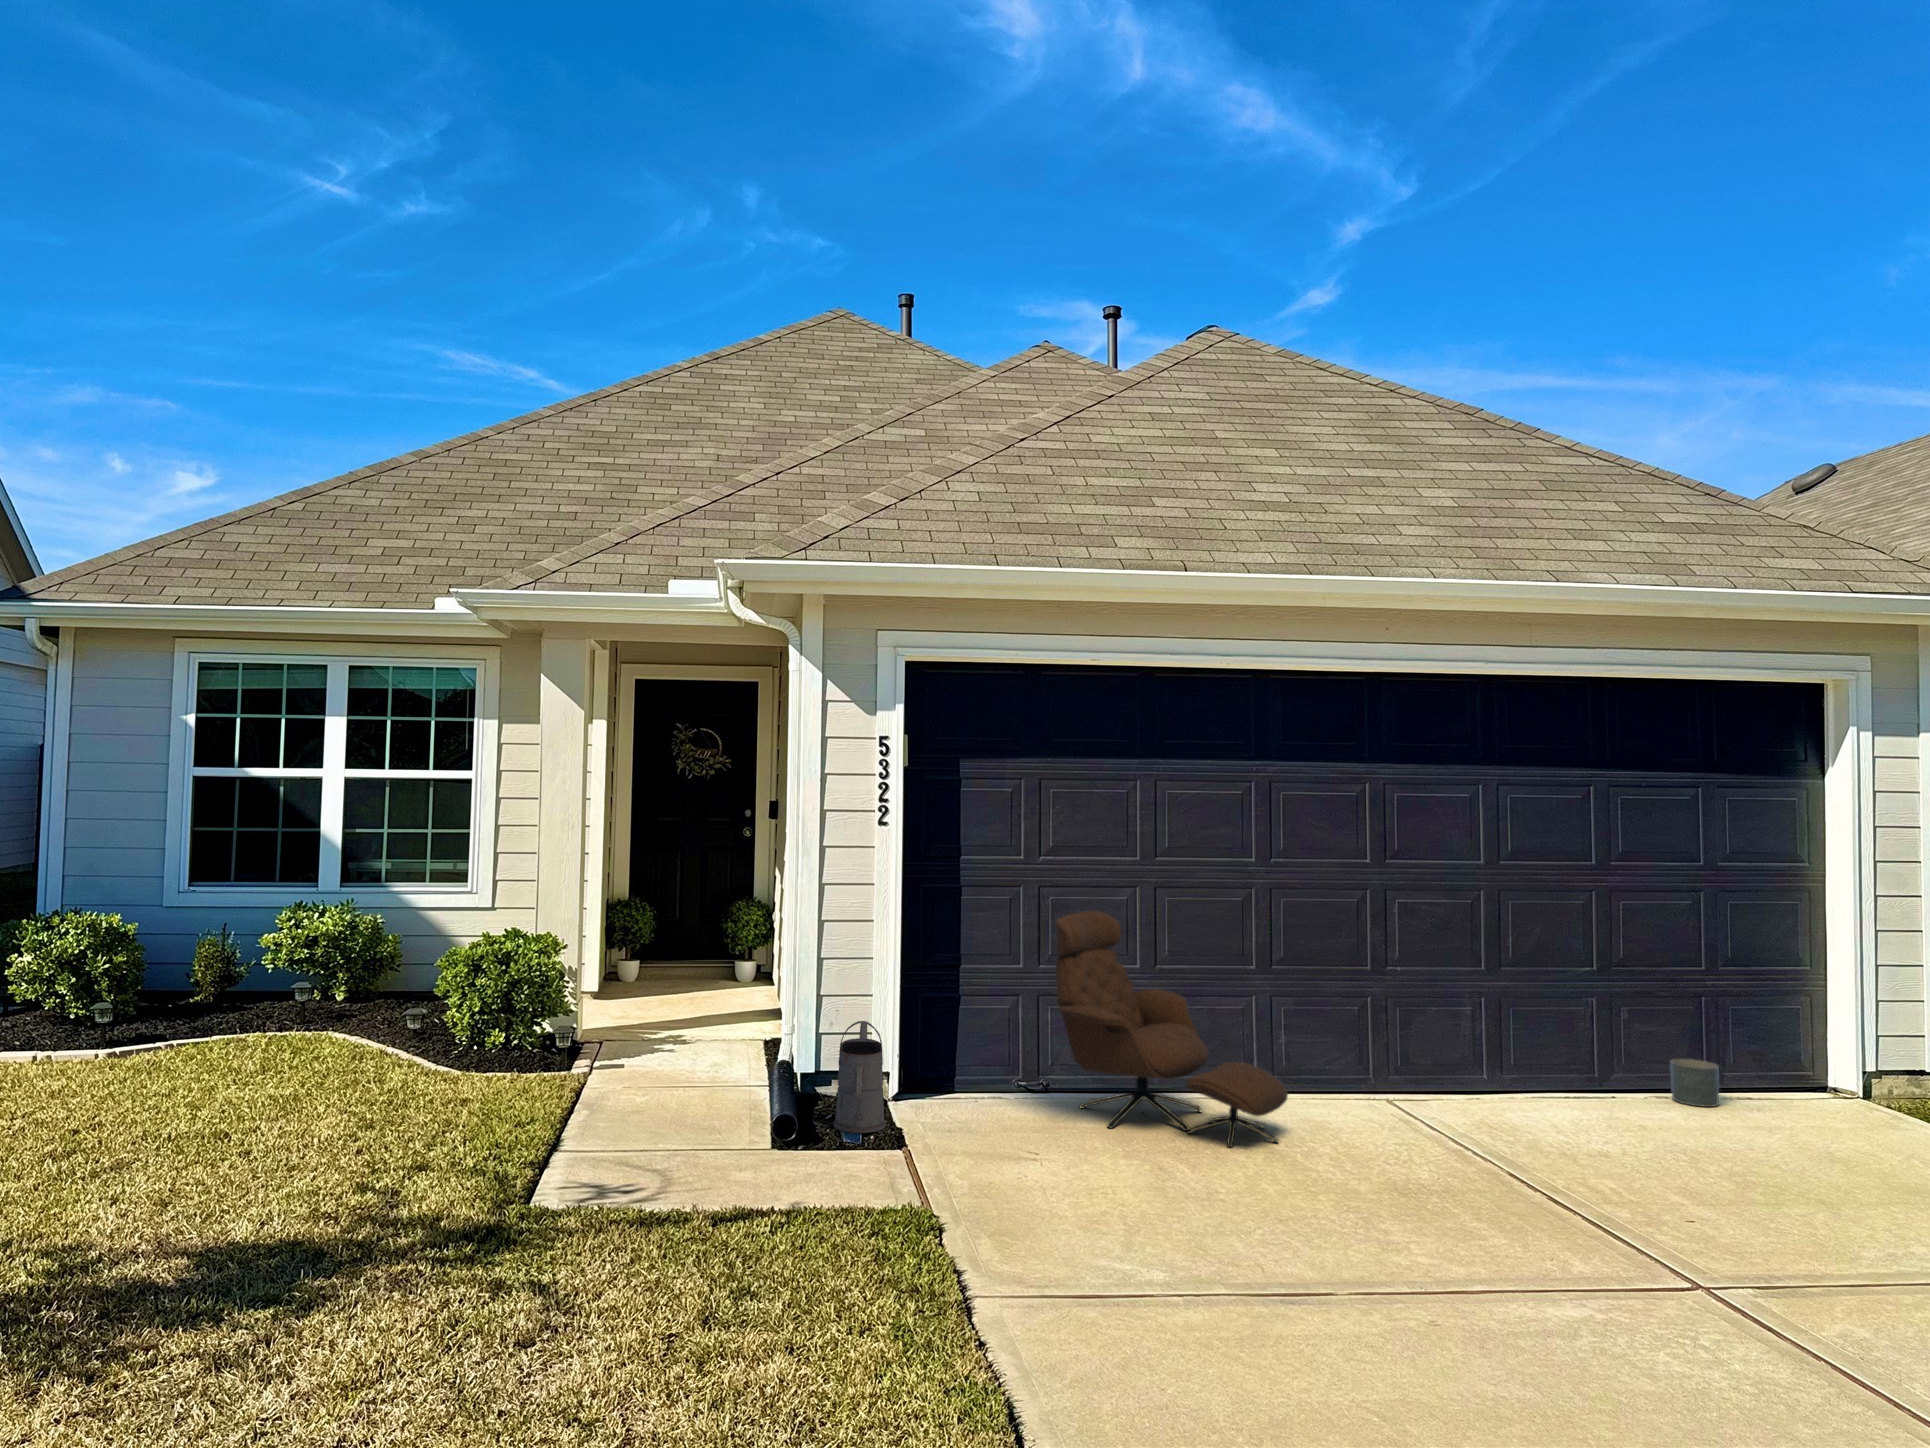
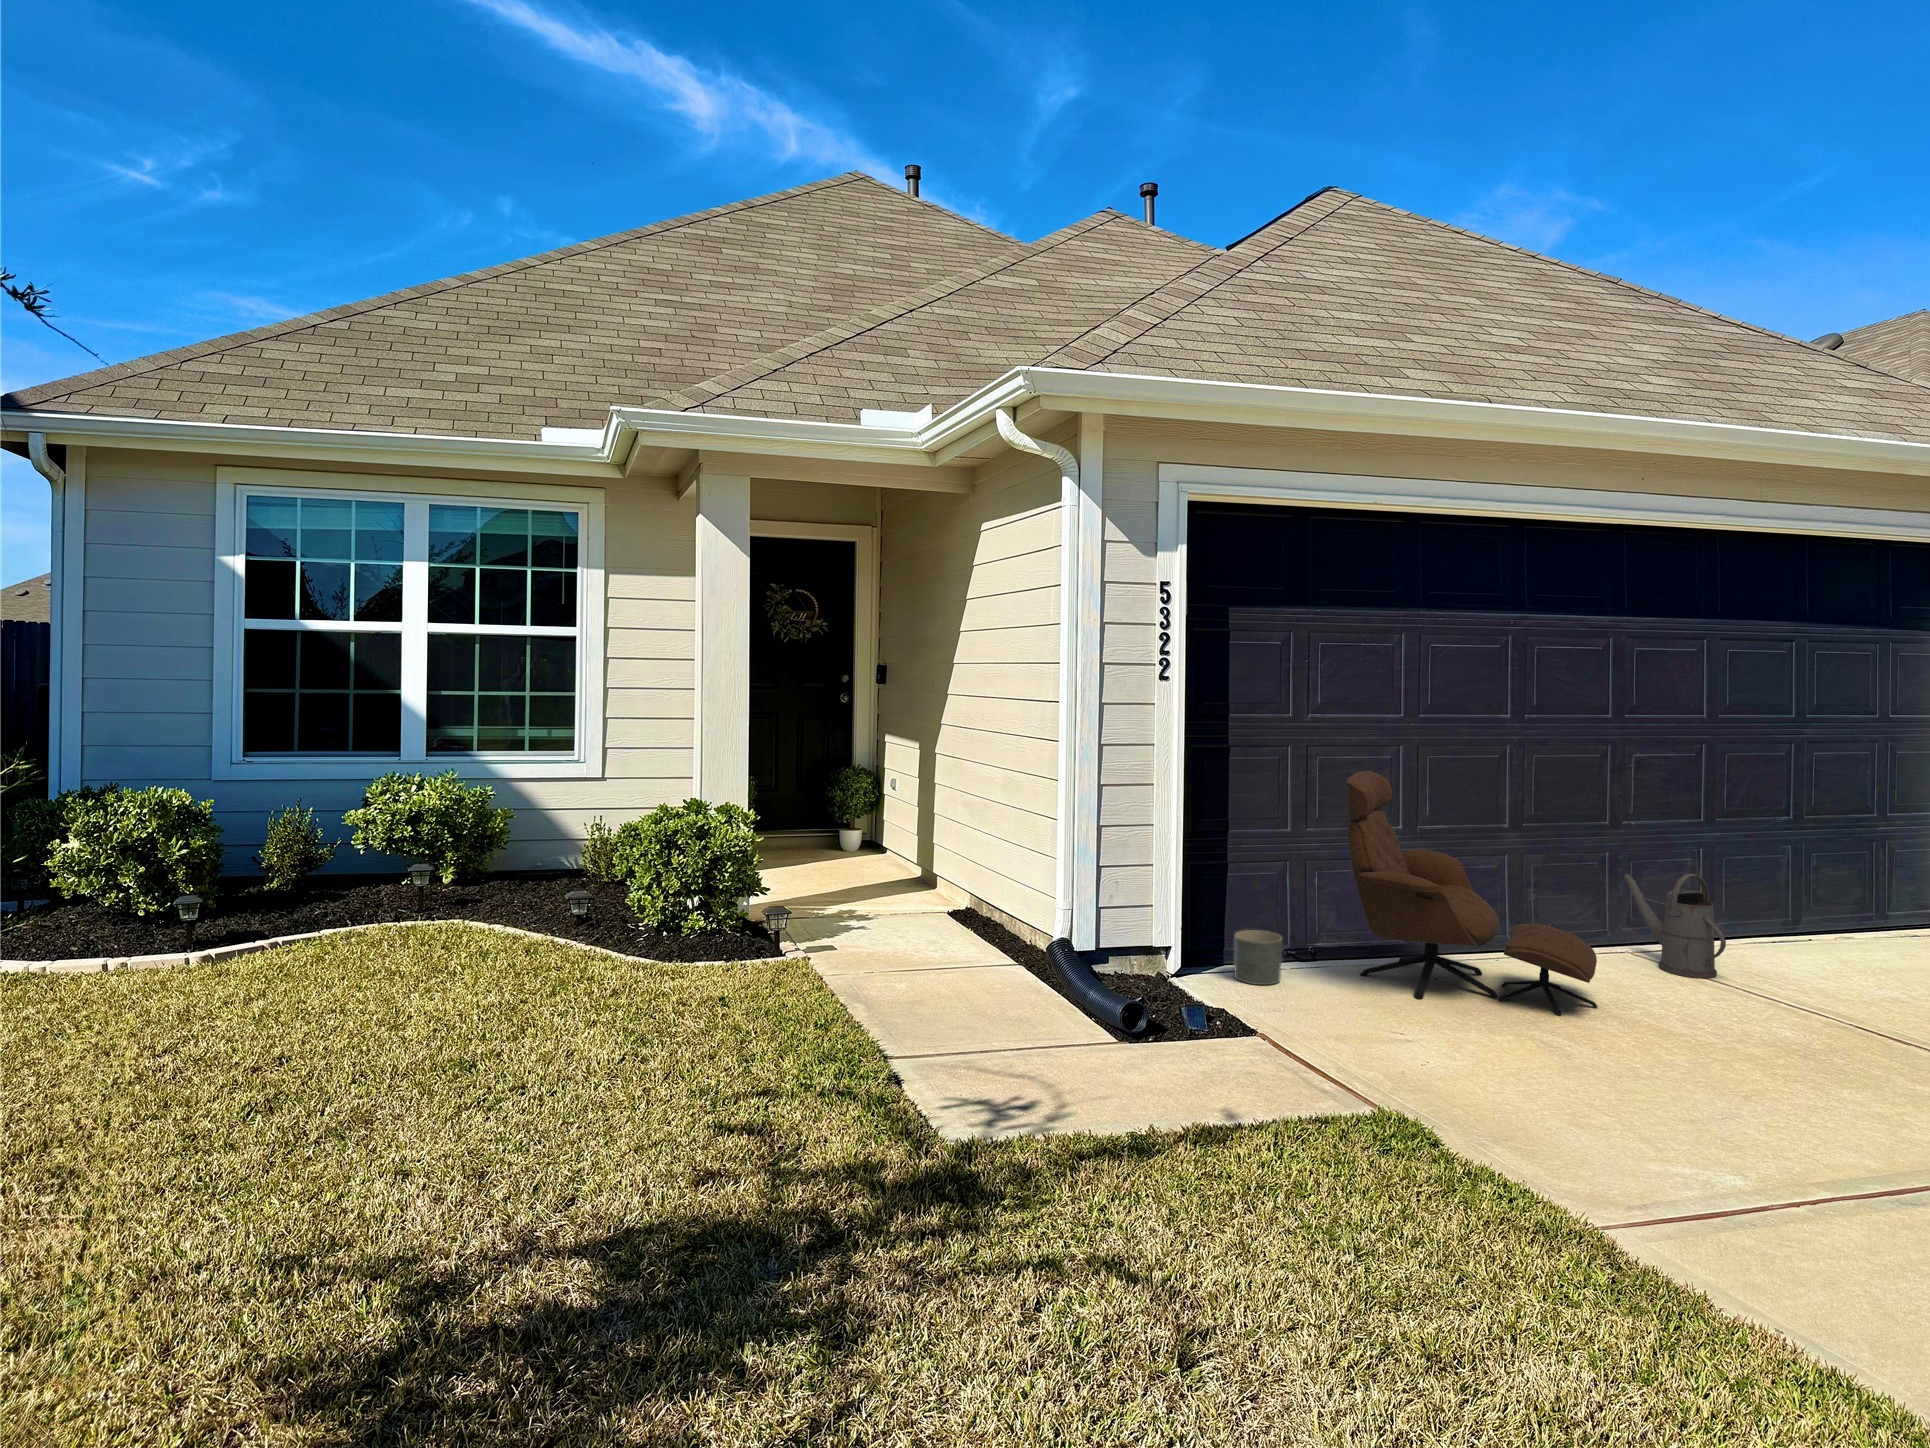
watering can: present [834,1021,886,1133] -> present [1624,874,1726,978]
planter: present [1670,1059,1719,1107] -> present [1234,930,1282,985]

